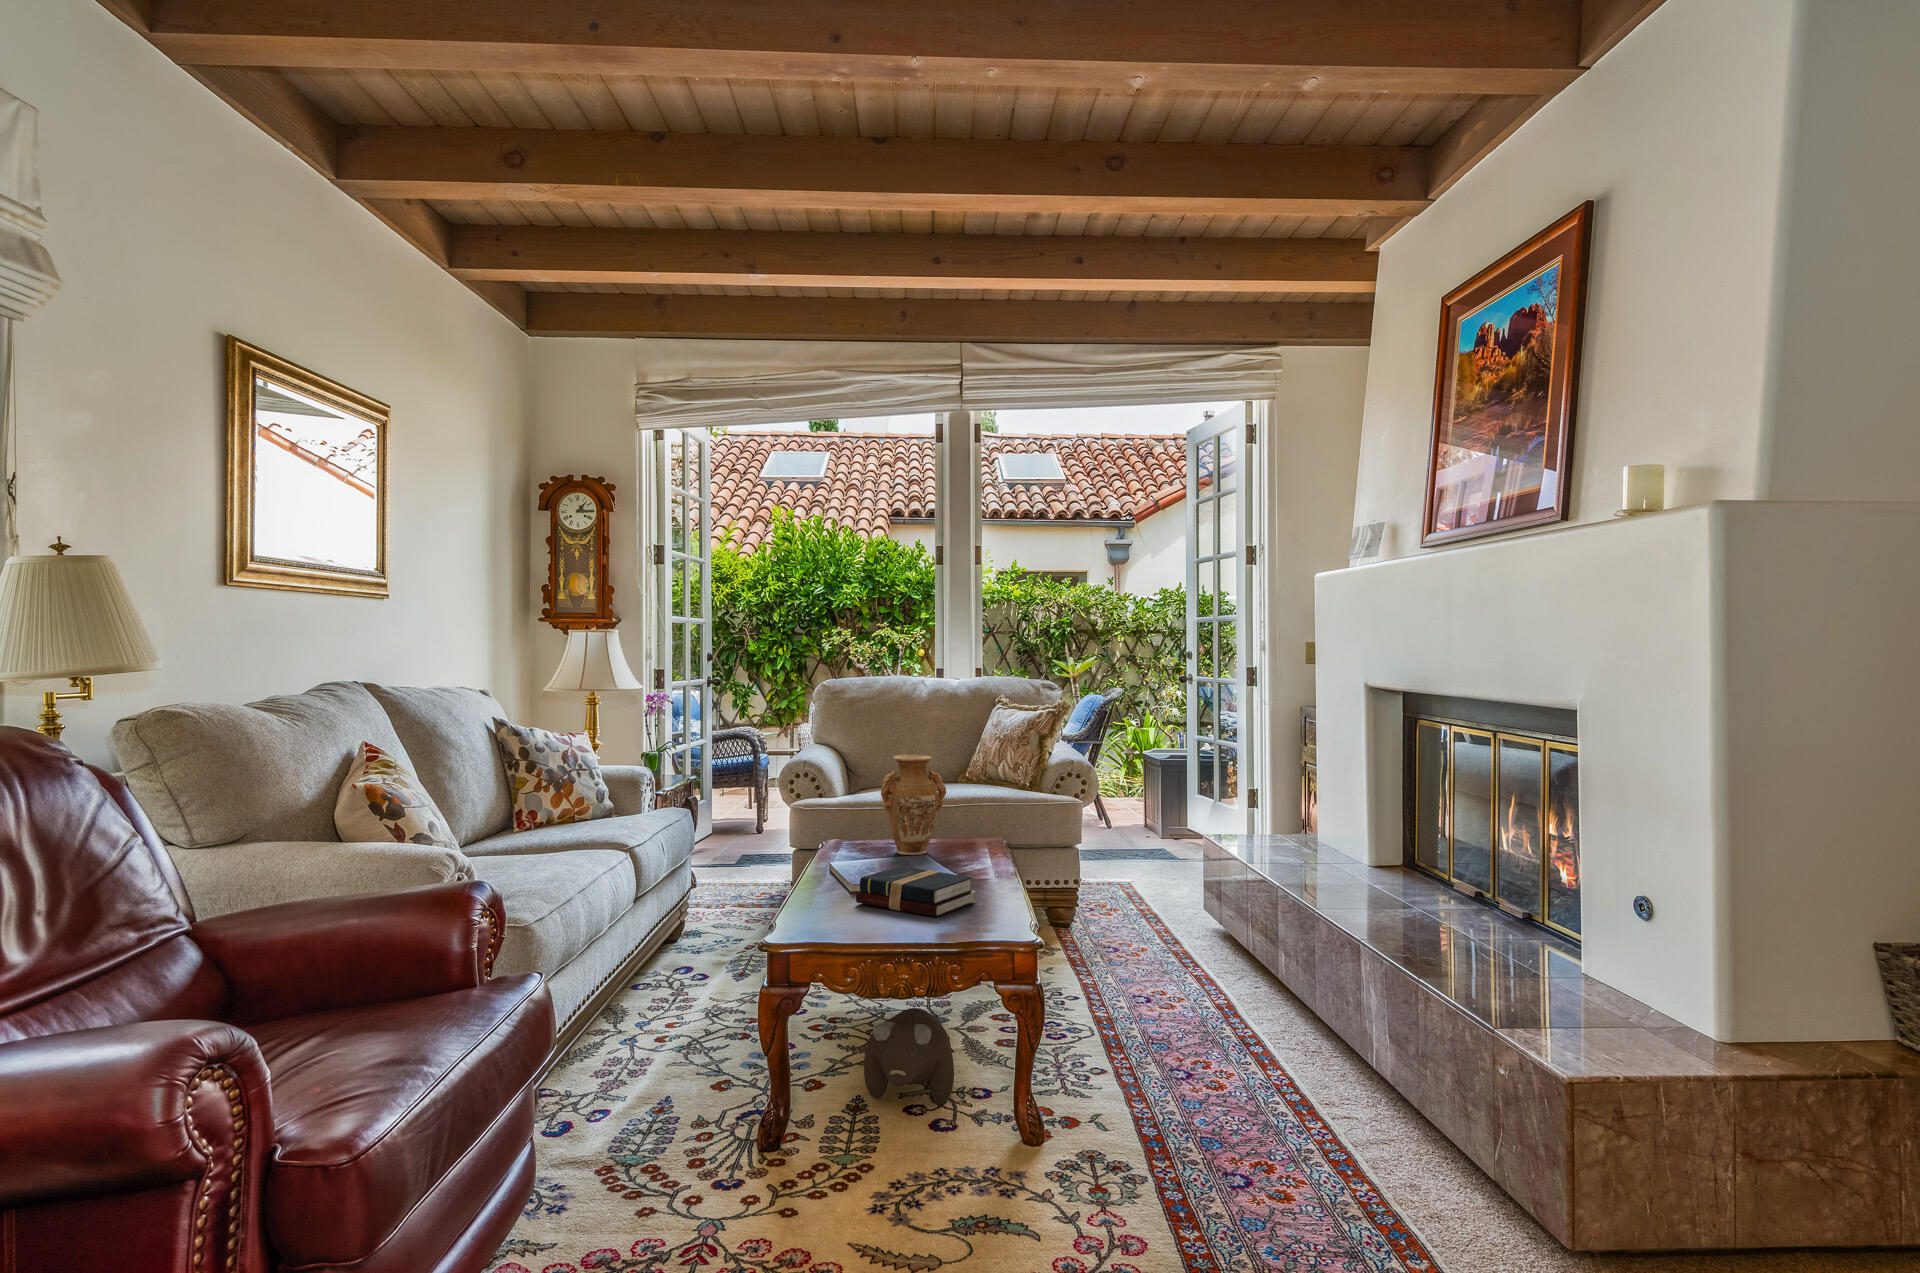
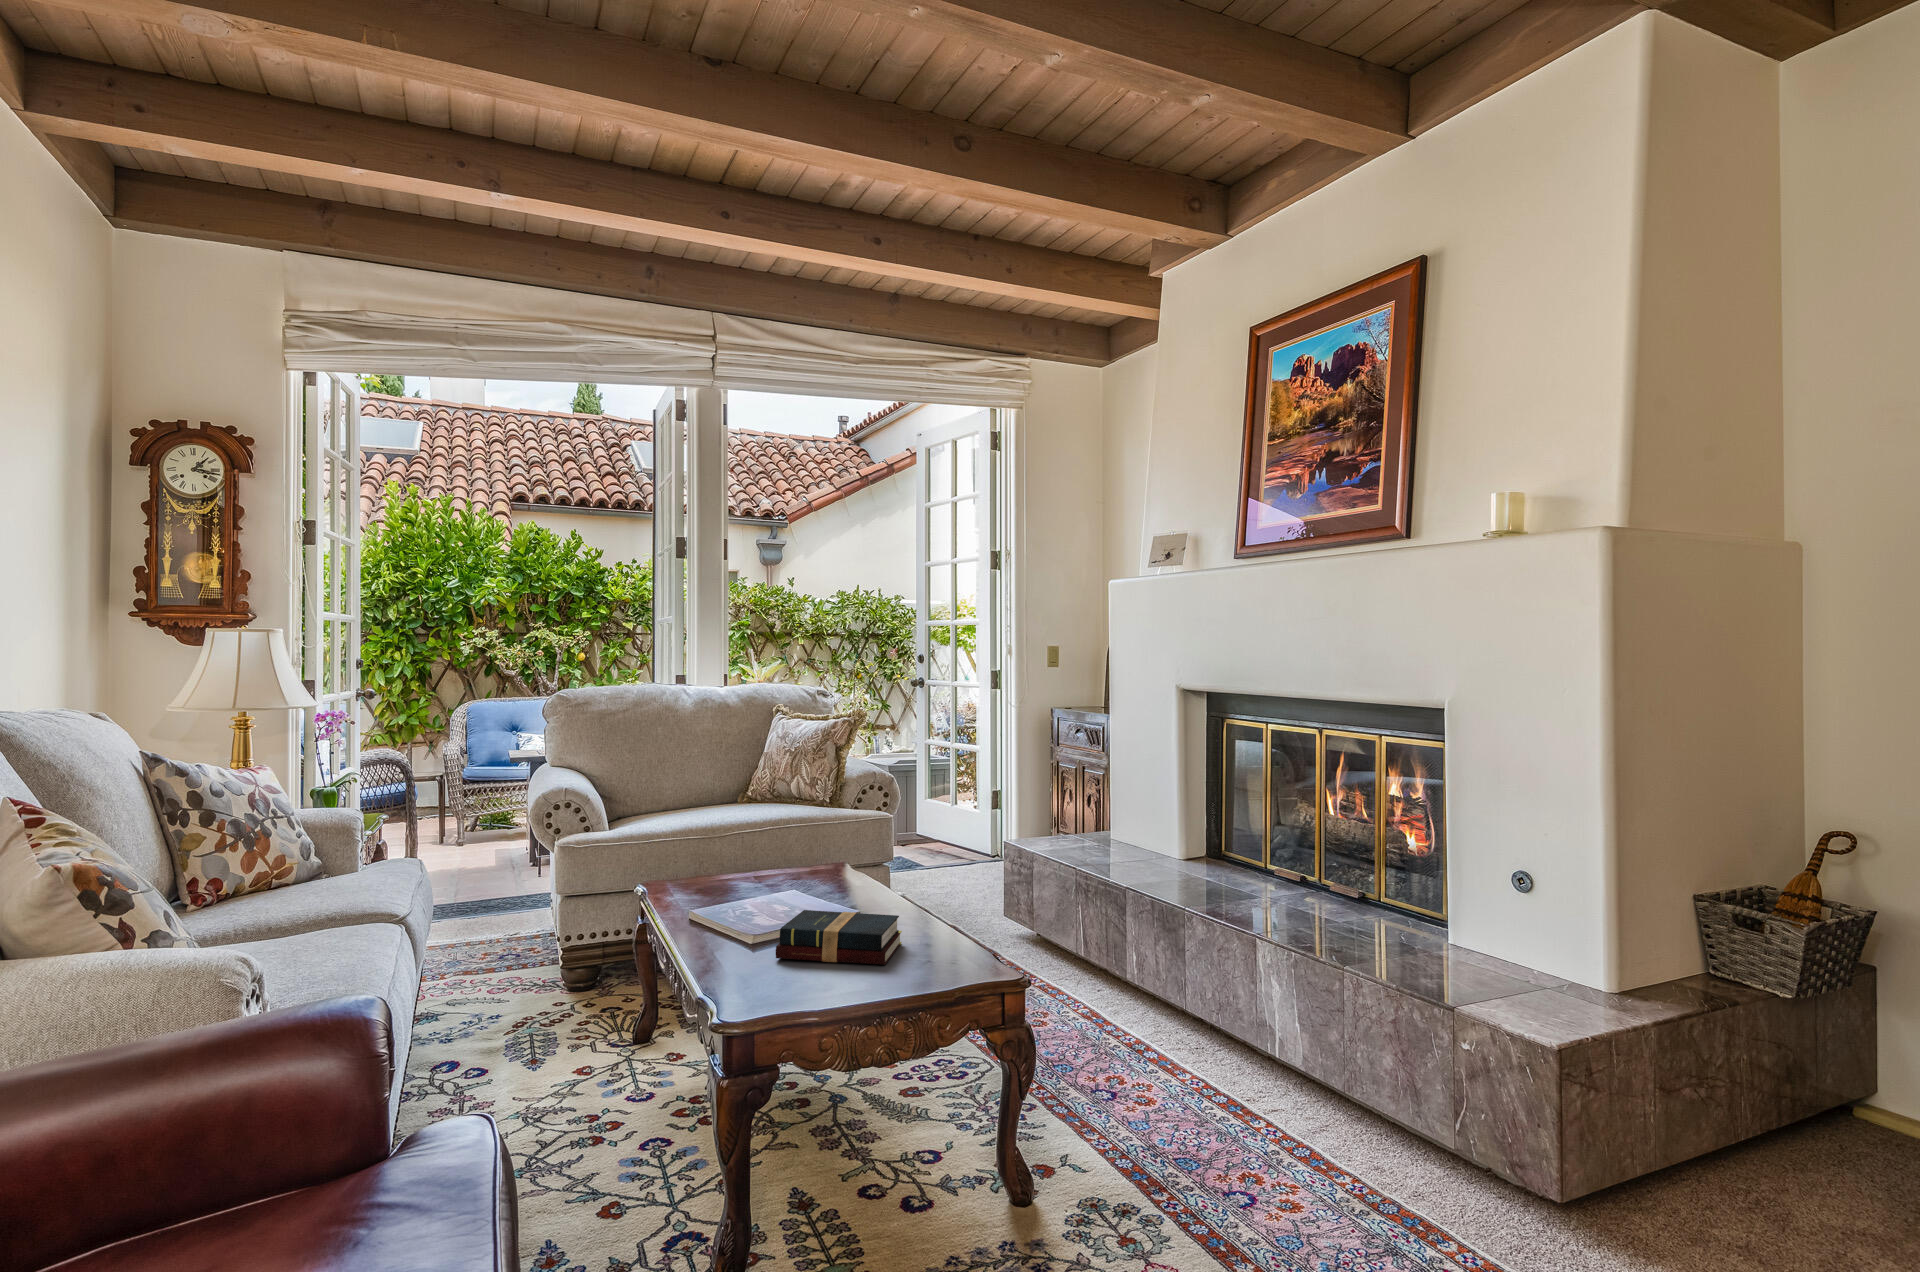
vase: present [881,755,946,855] -> none [723,780,791,896]
plush toy: present [864,1008,954,1104] -> none [805,1072,909,1186]

